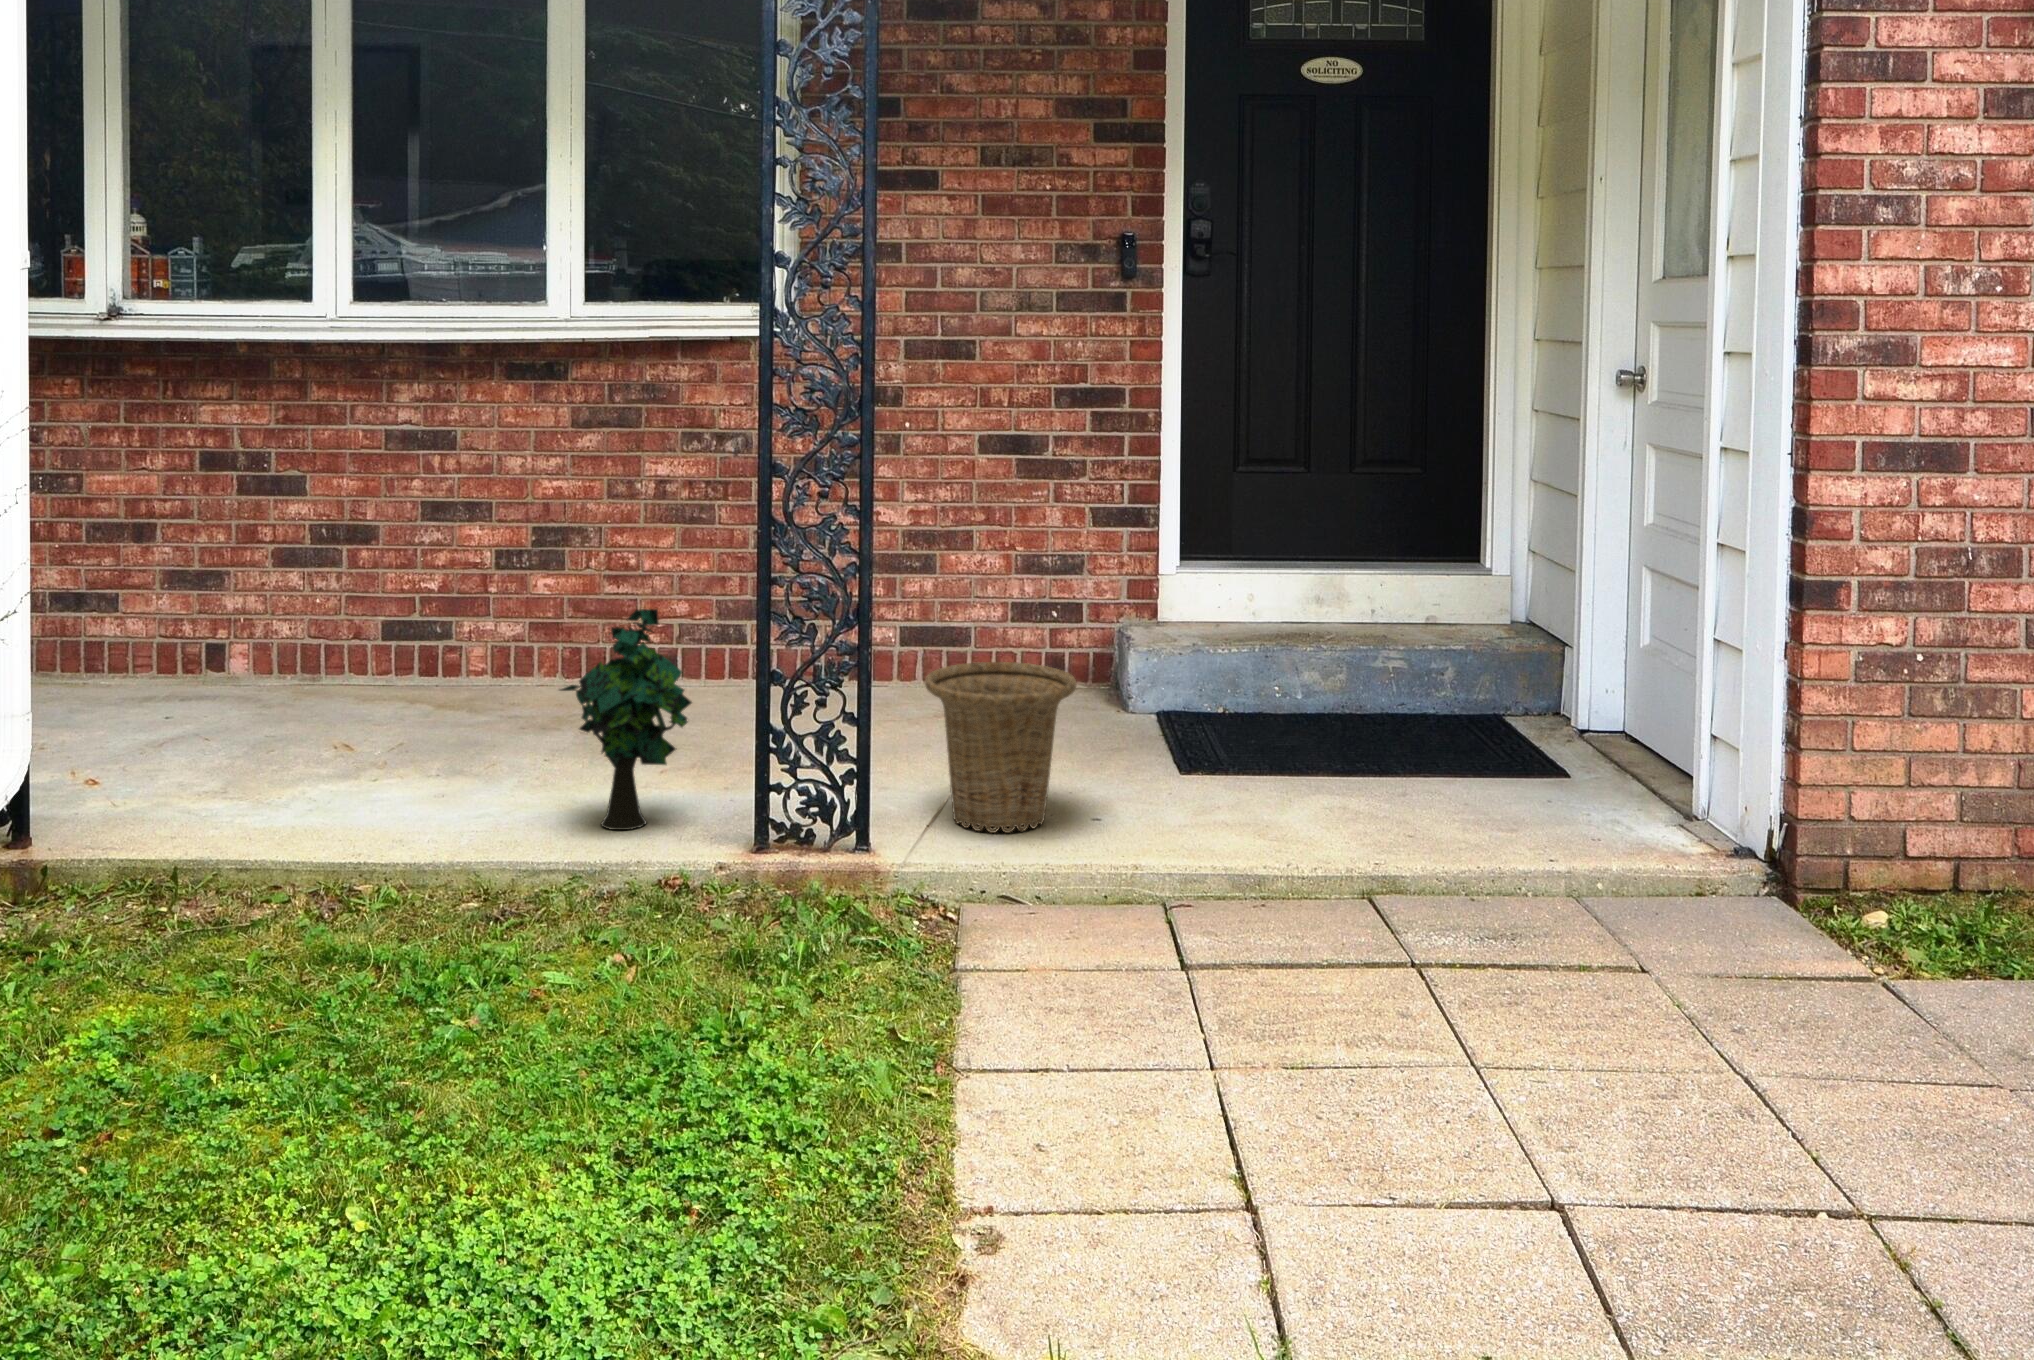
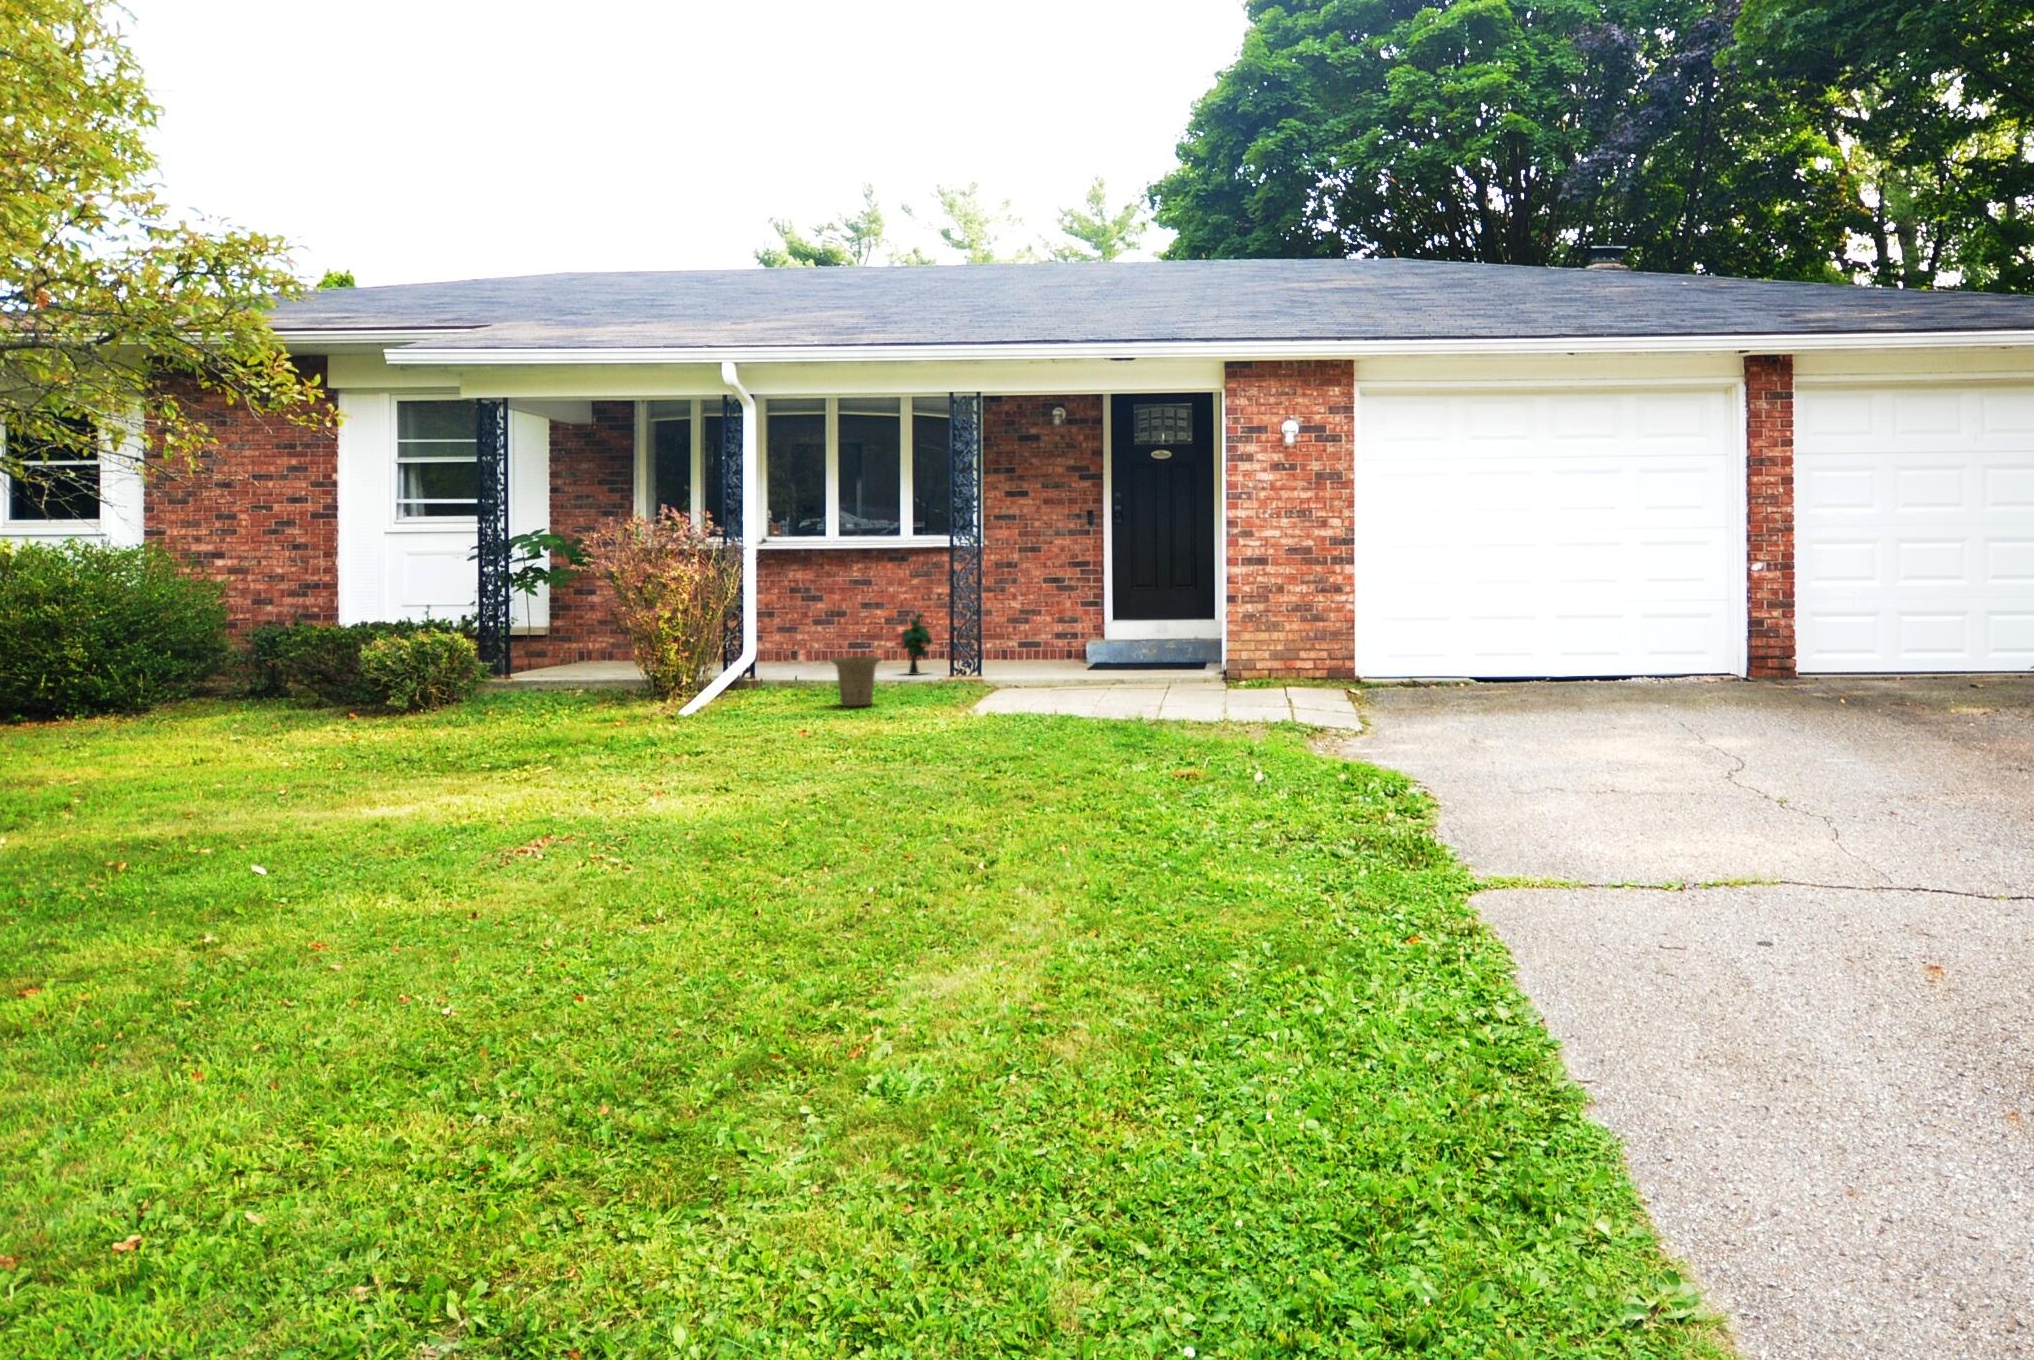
basket: present [925,662,1077,833] -> present [831,656,881,706]

